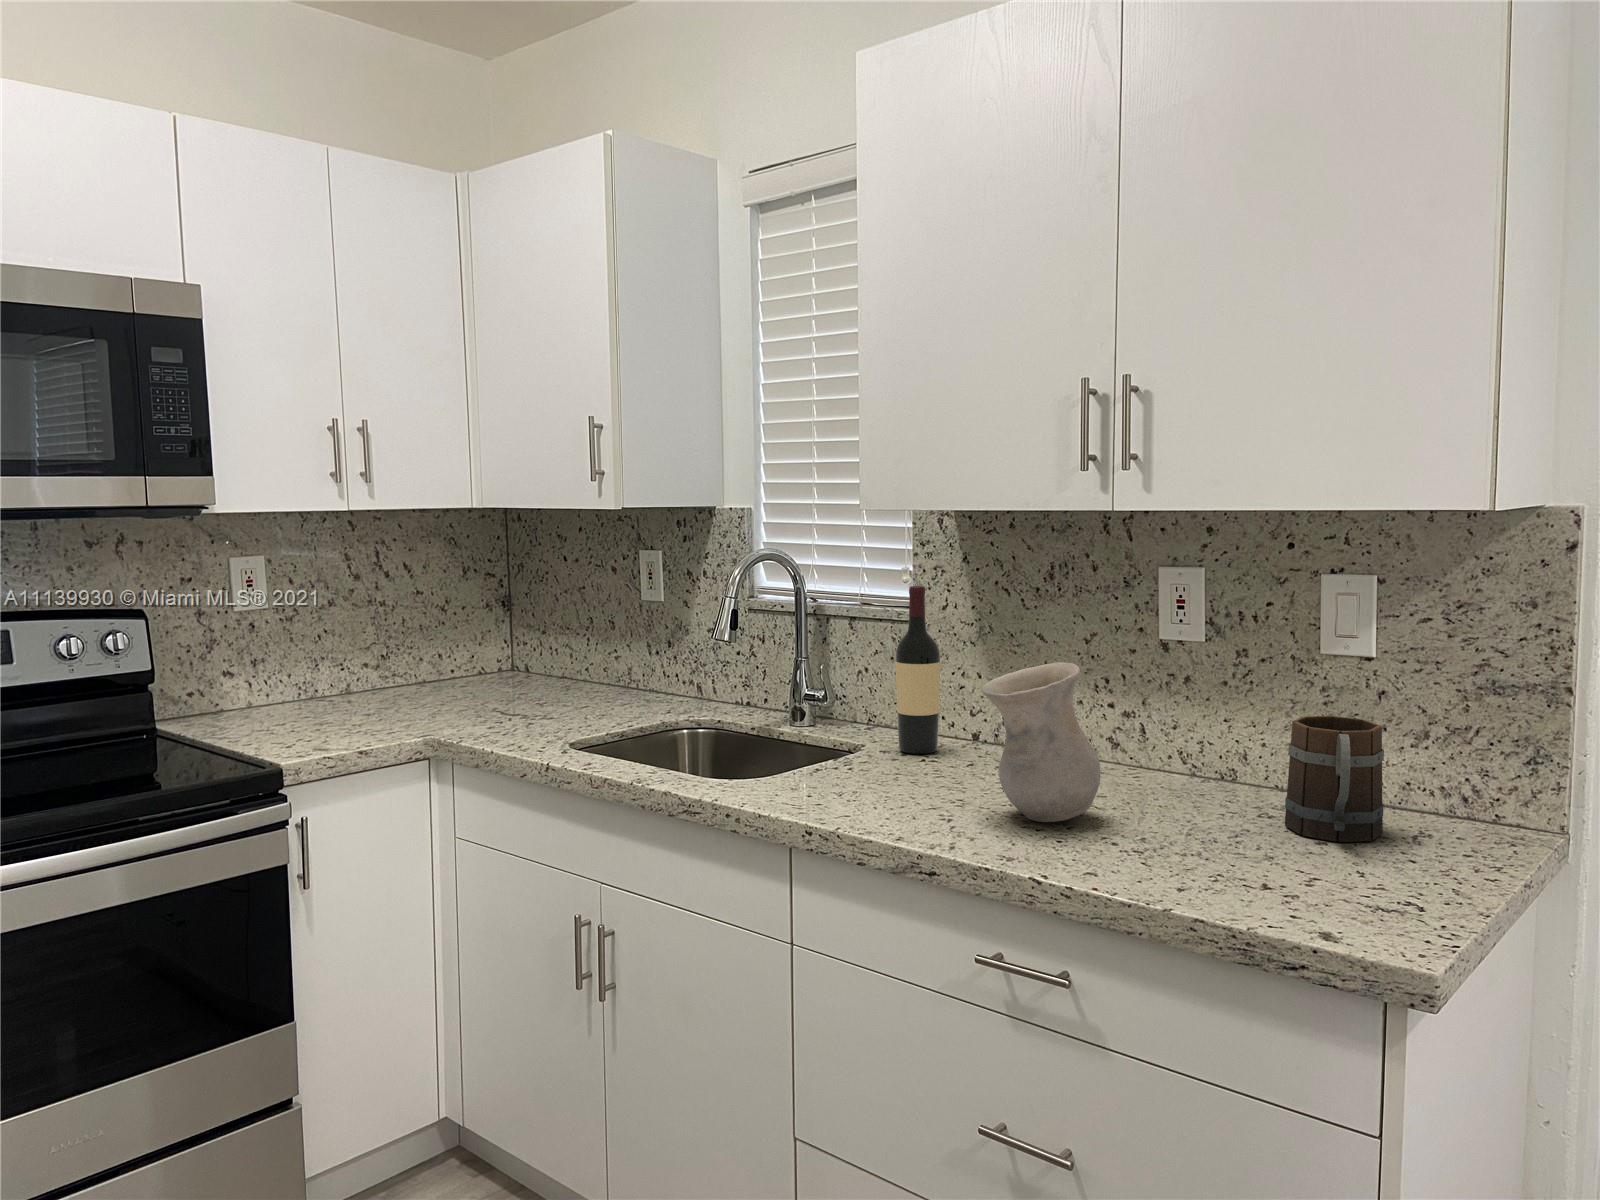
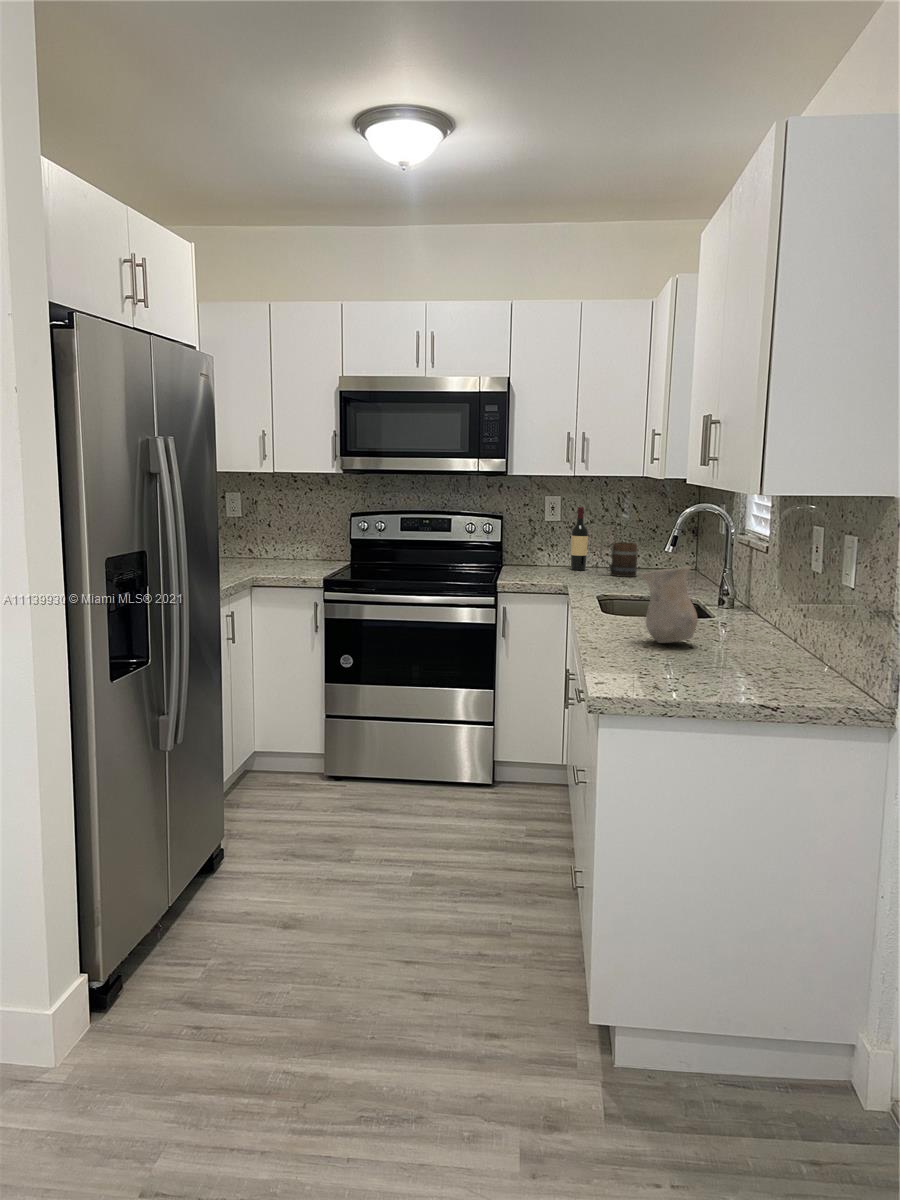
wine bottle: present [896,586,940,754] -> present [571,507,588,570]
mug: present [1285,716,1384,842] -> present [600,542,637,577]

